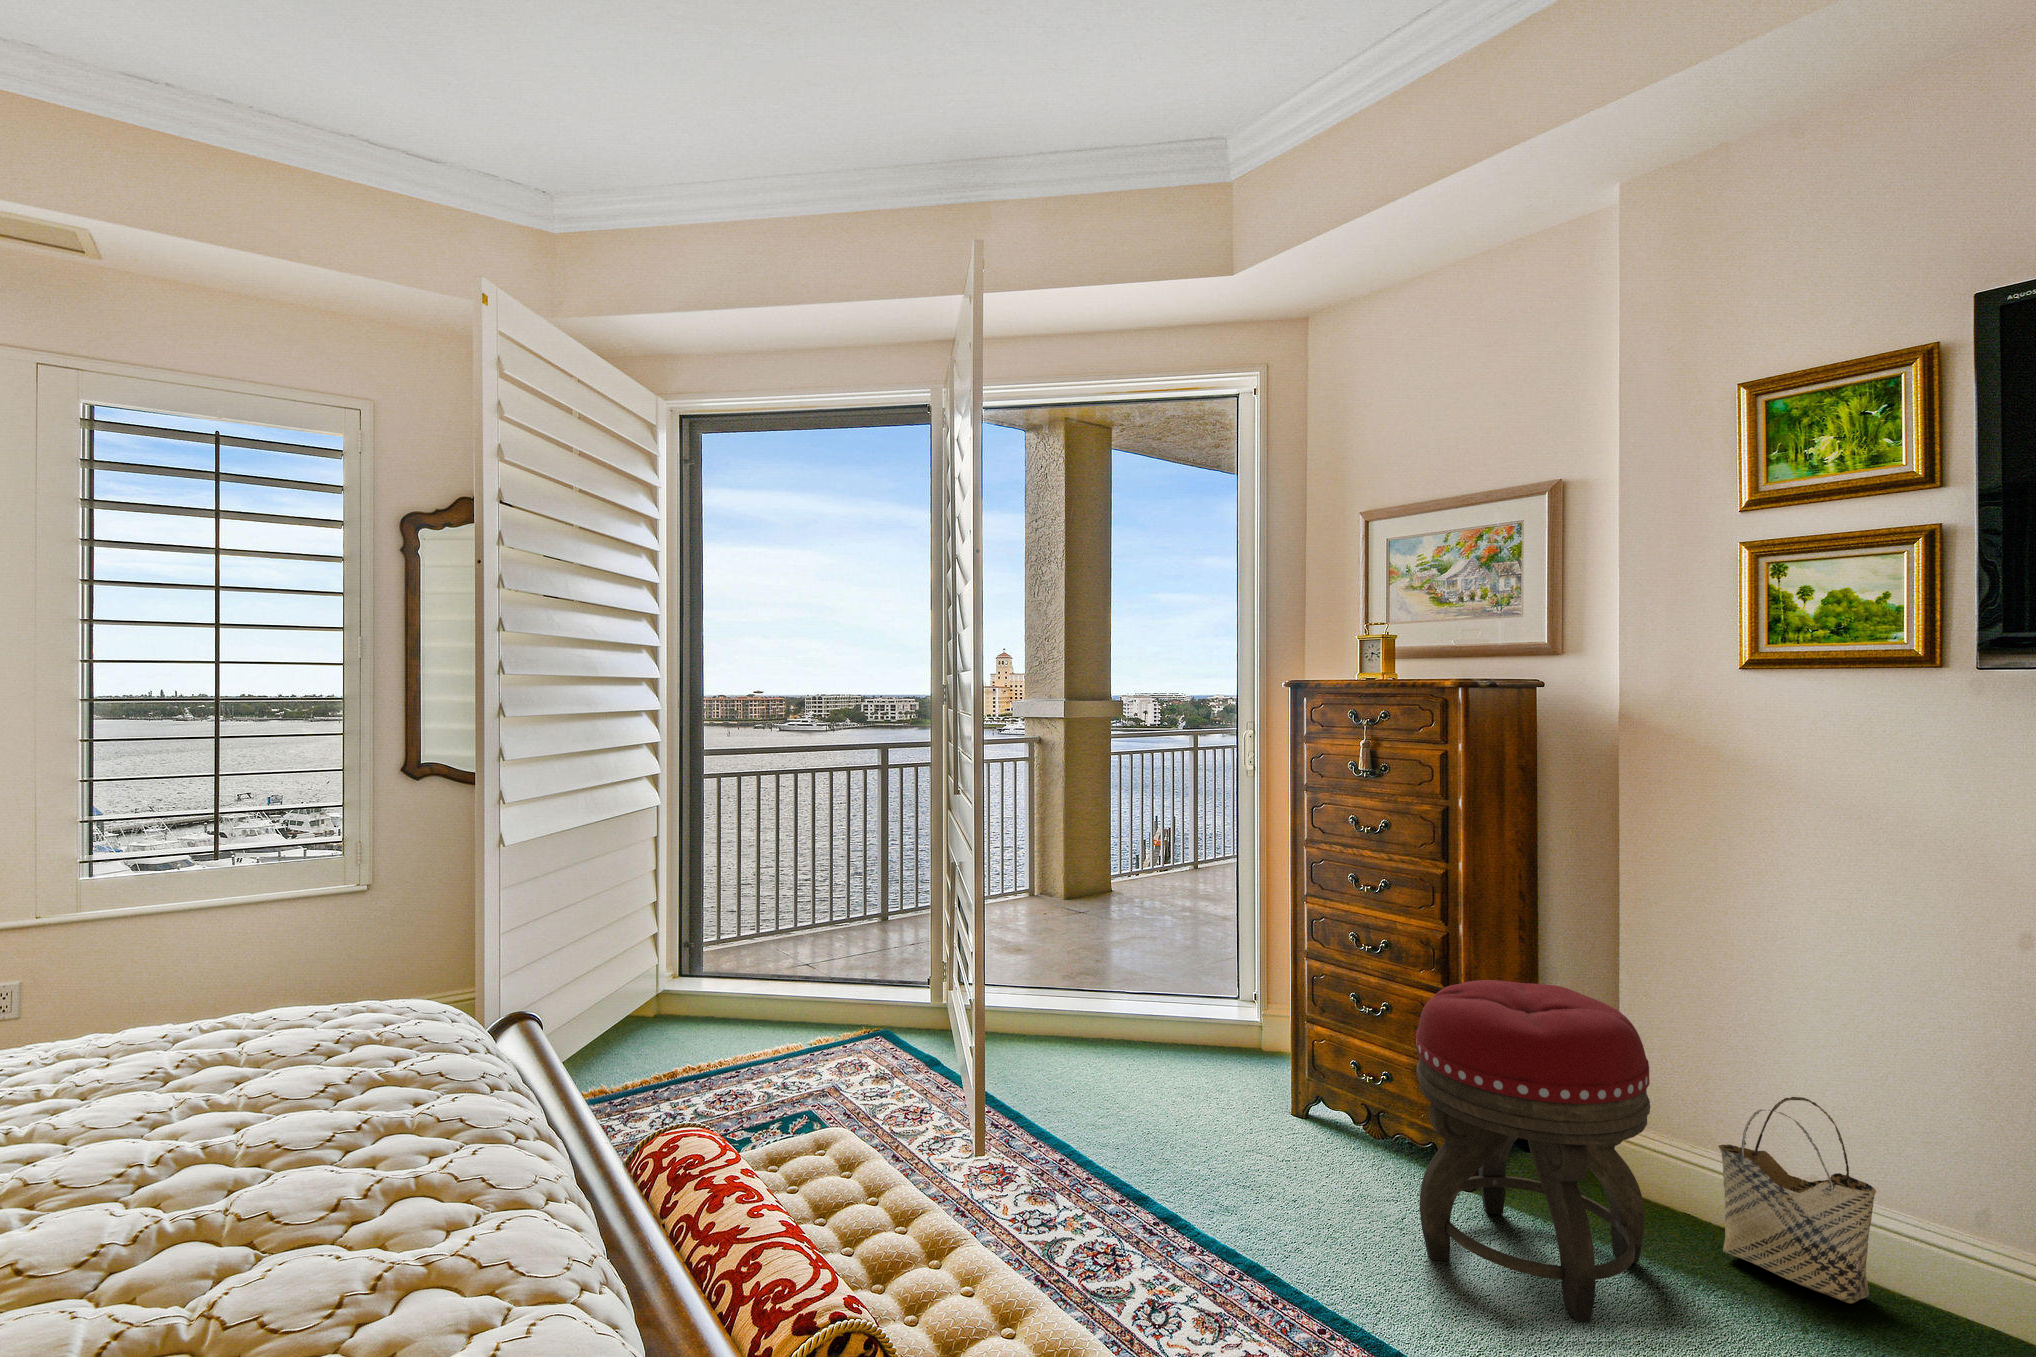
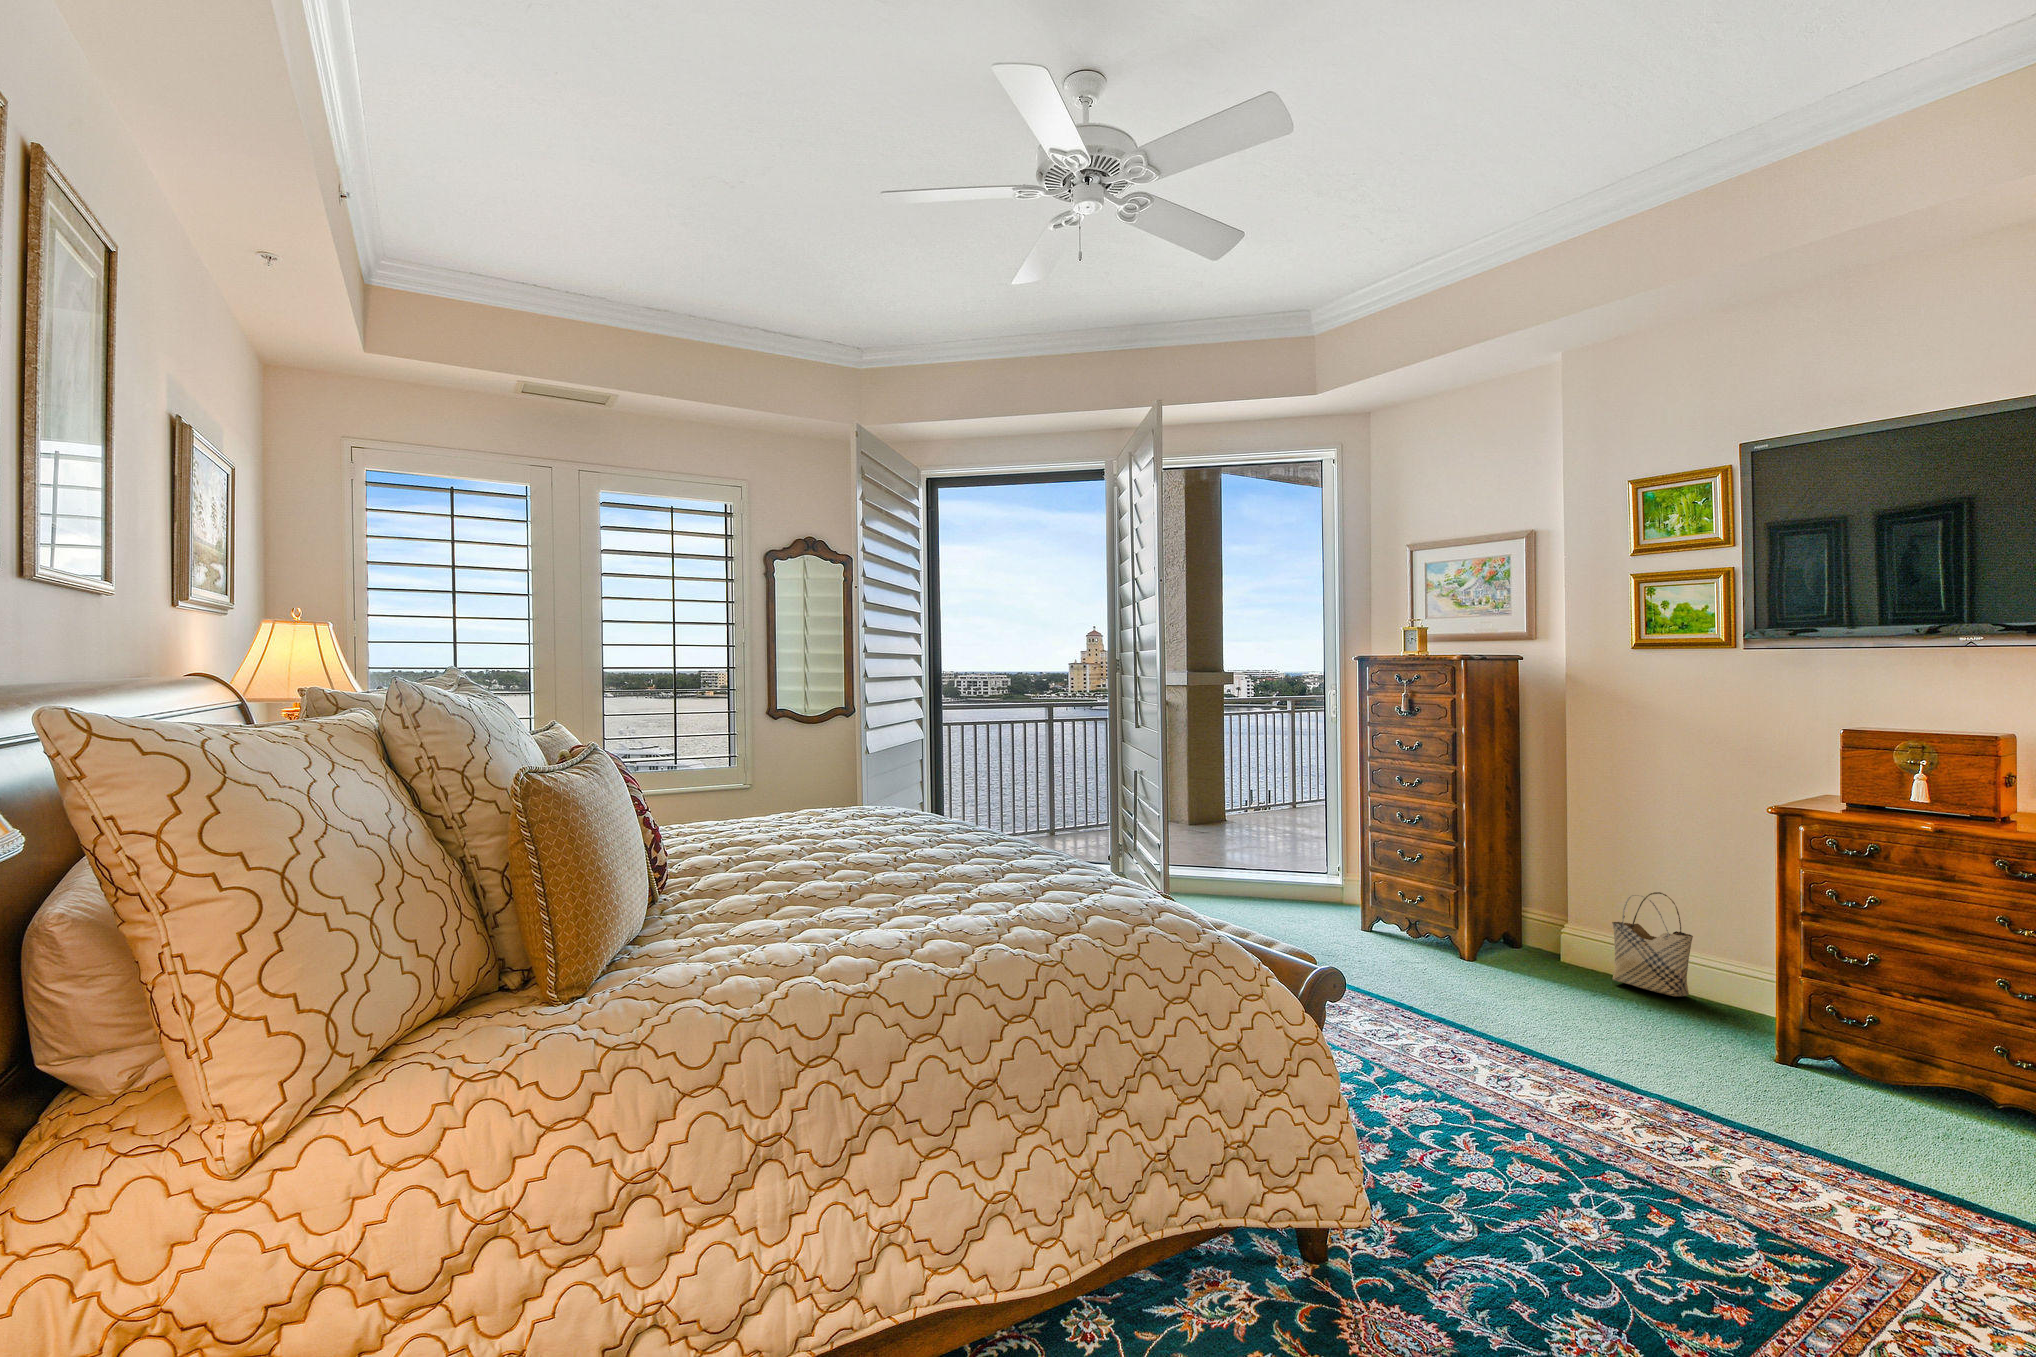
footstool: present [1416,980,1650,1322] -> none [1436,831,1567,1001]

